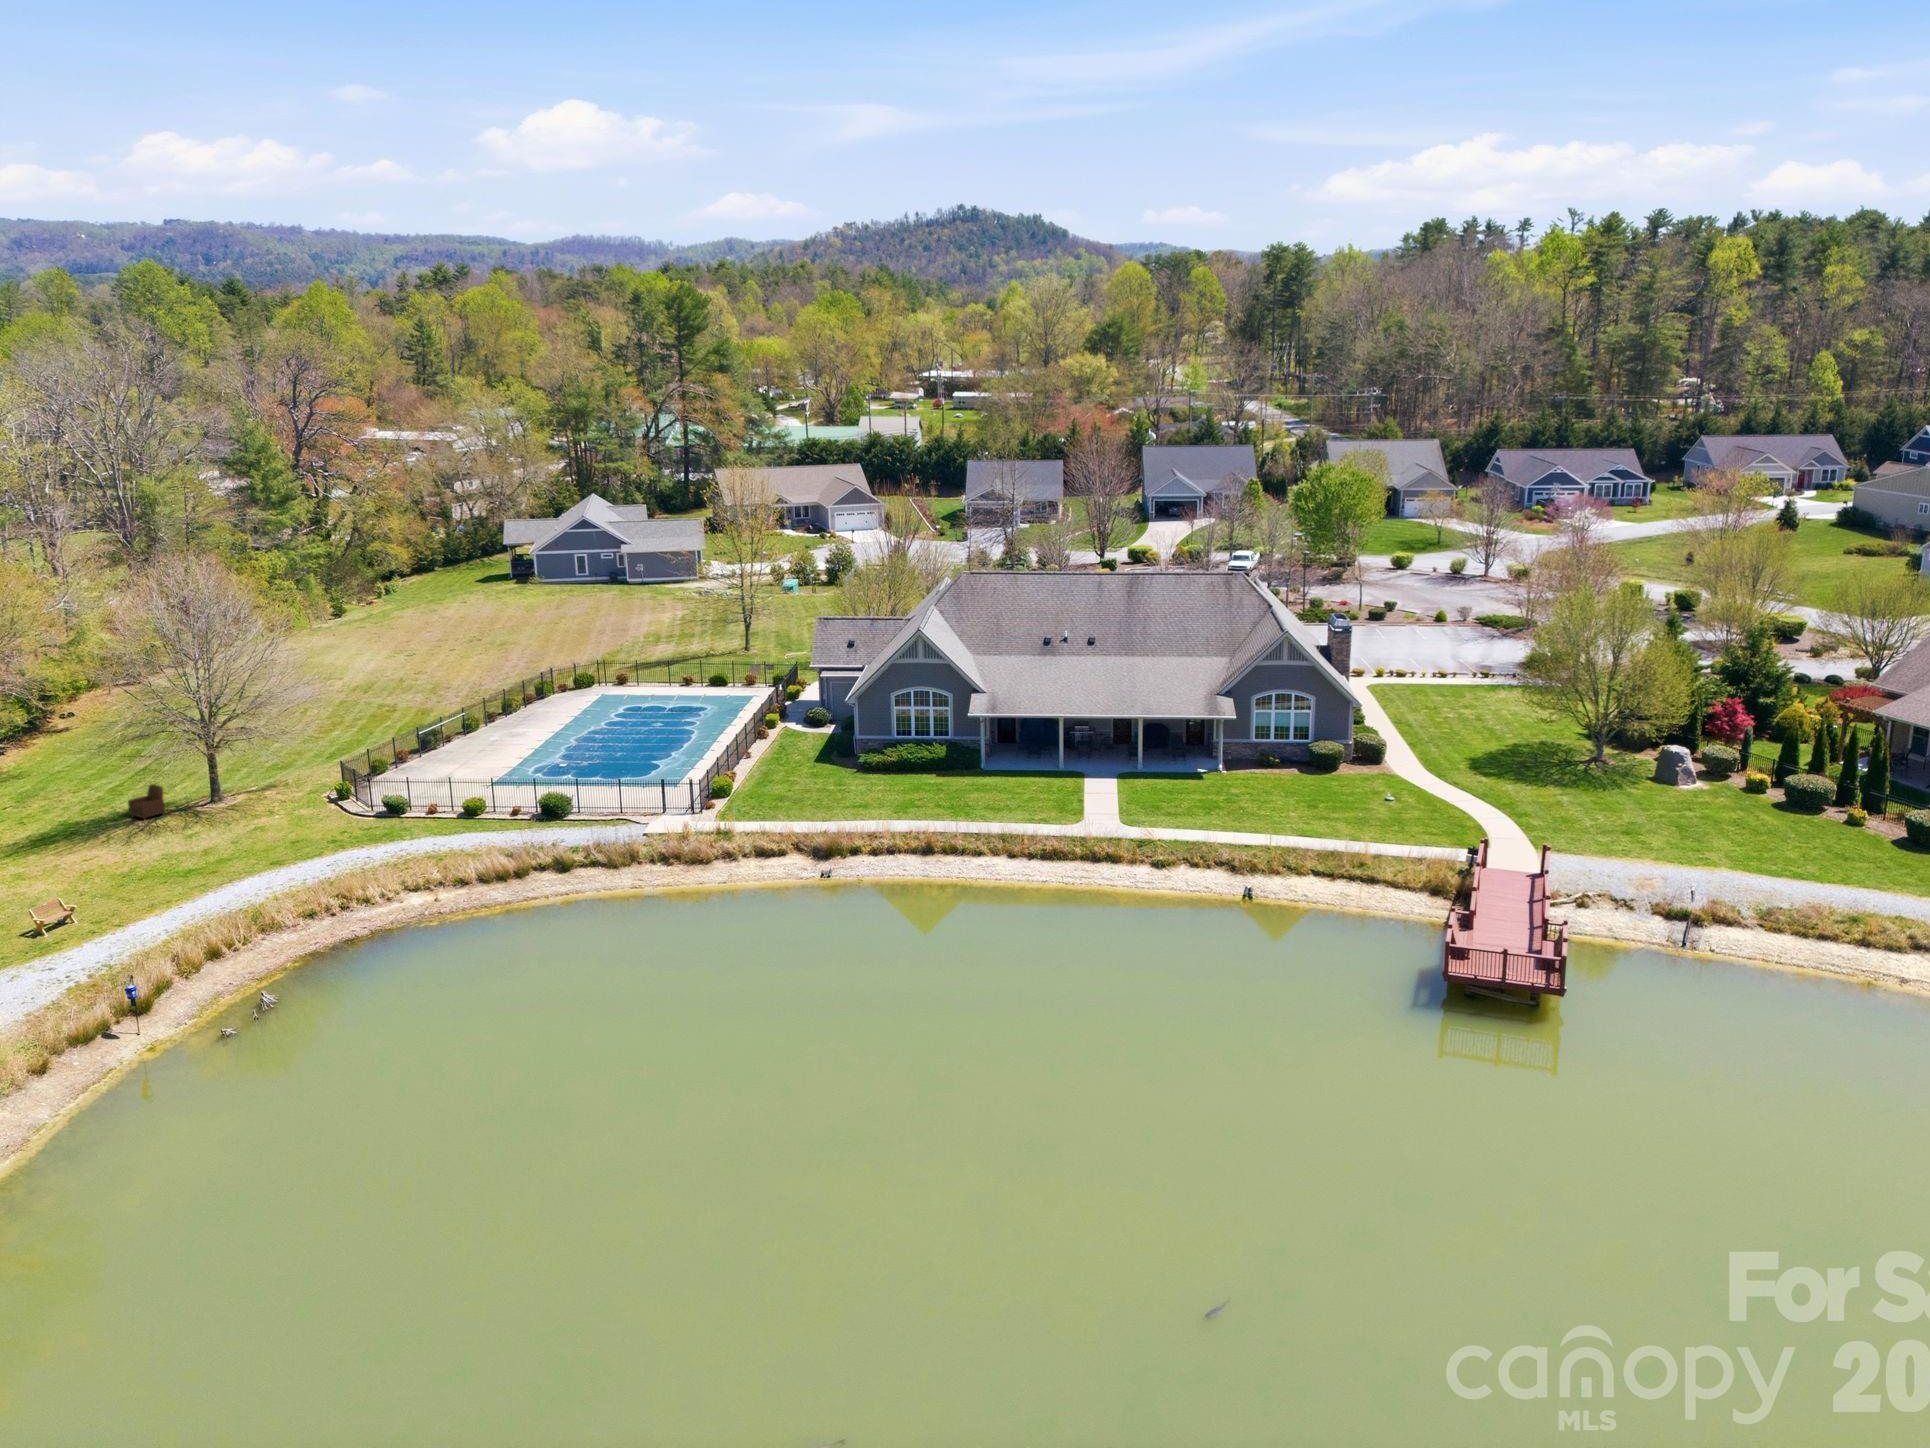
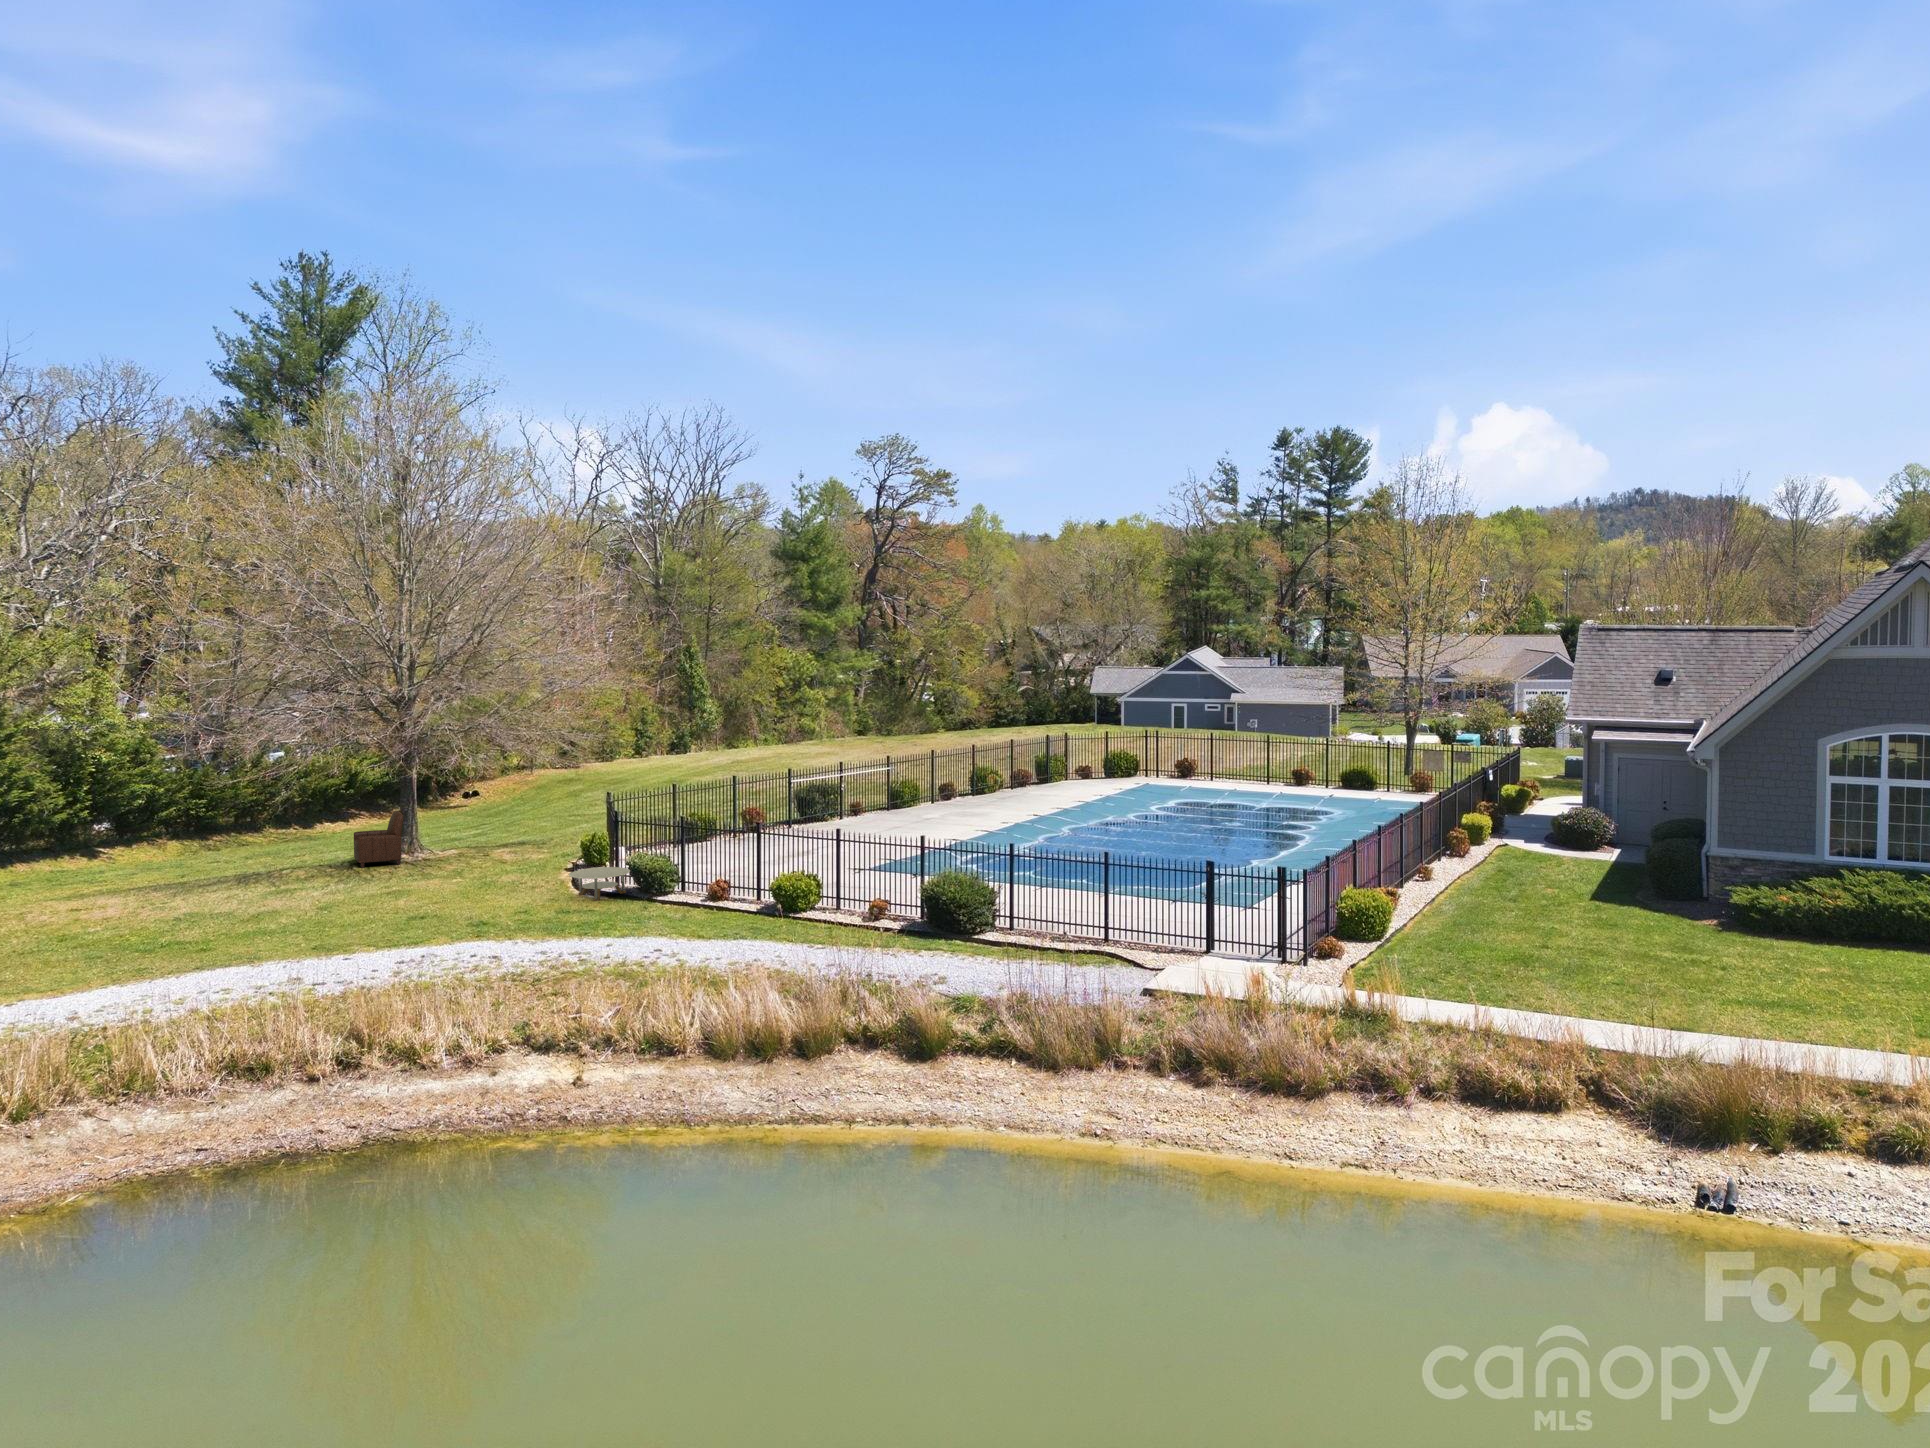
round table: none [318,804,351,824] -> present [569,867,630,901]

